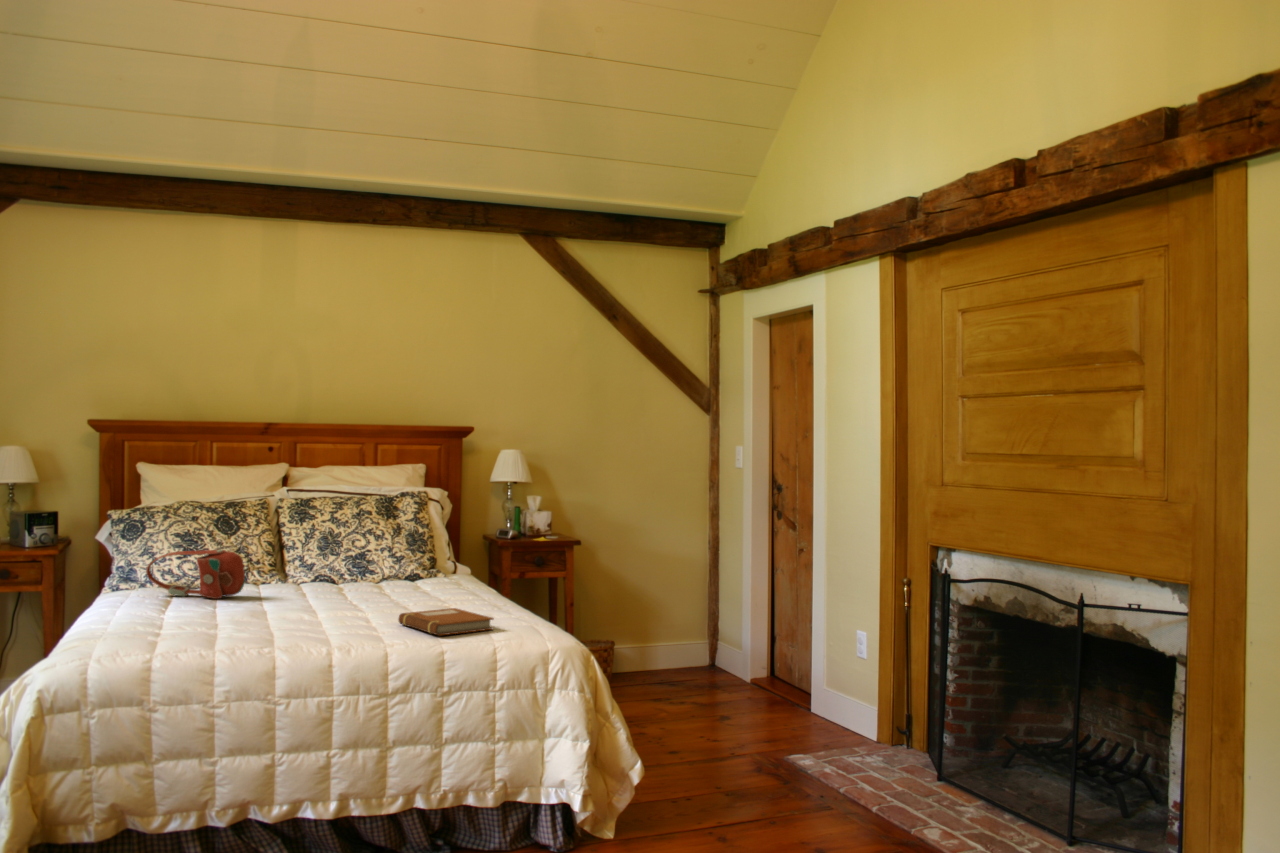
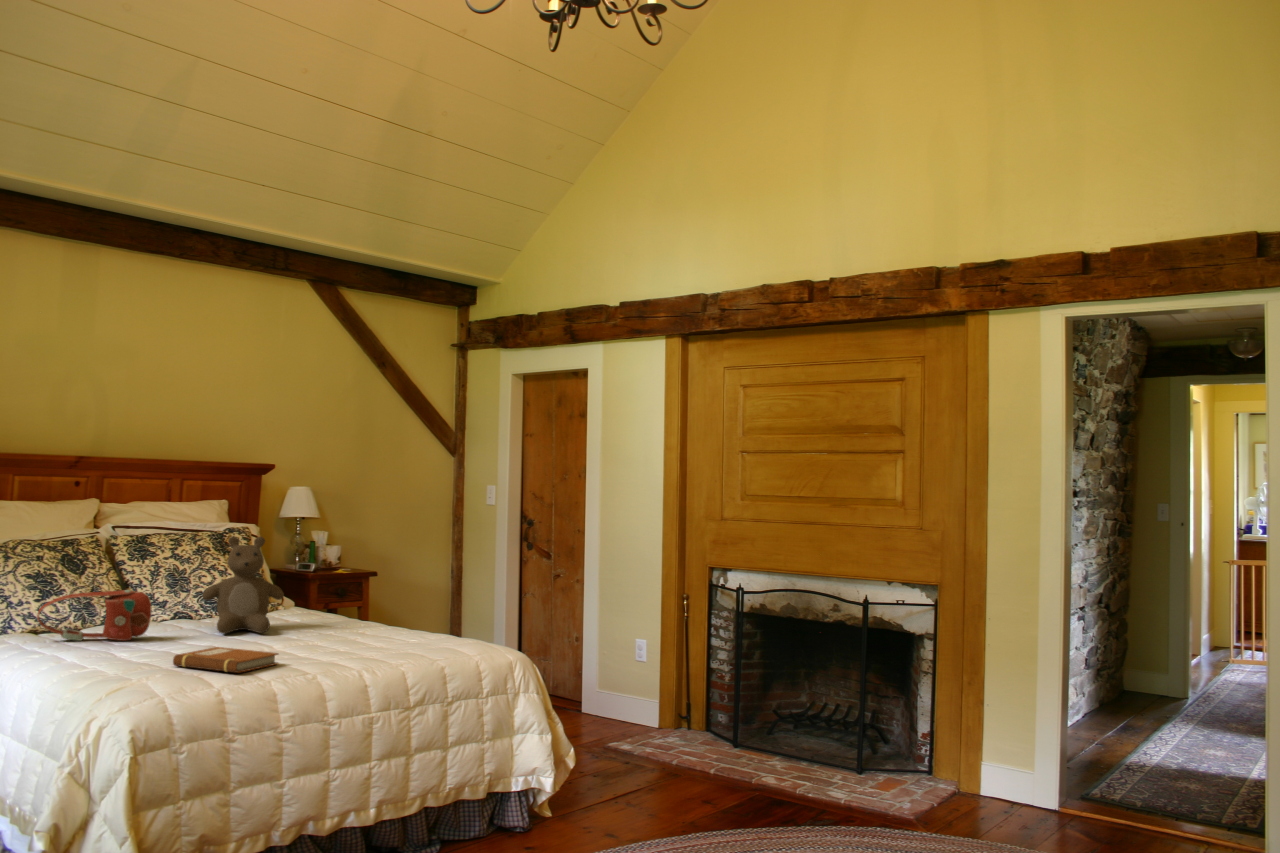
teddy bear: none [307,499,388,599] -> present [203,536,284,634]
notebook: present [398,608,494,635] -> present [173,647,278,673]

